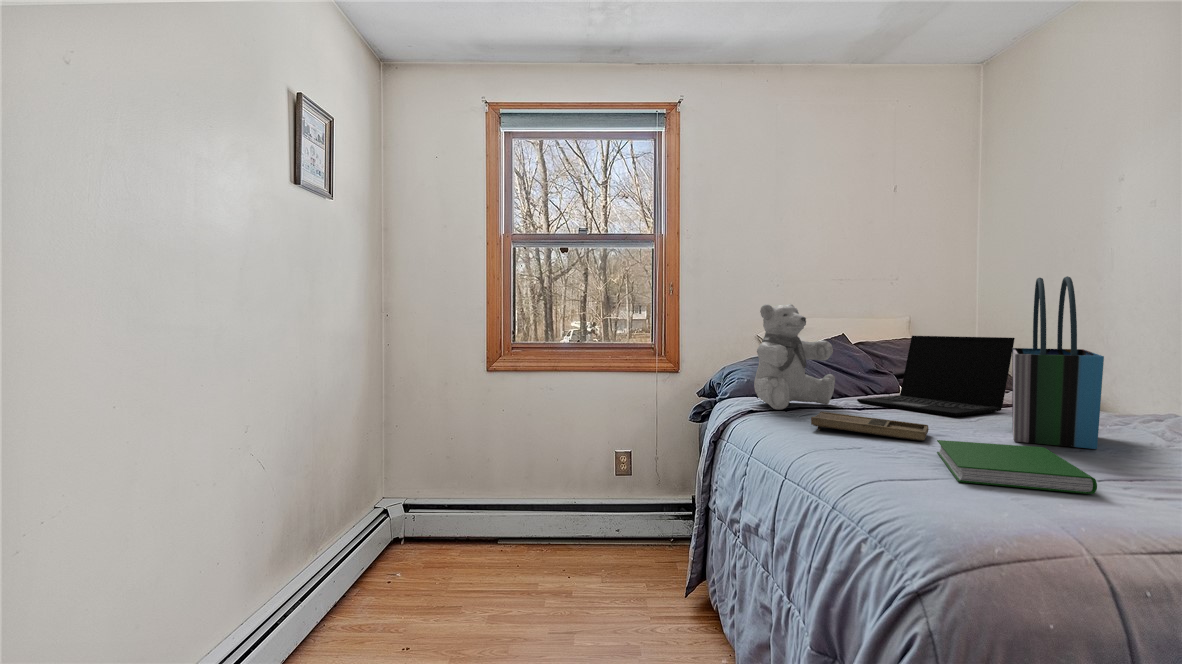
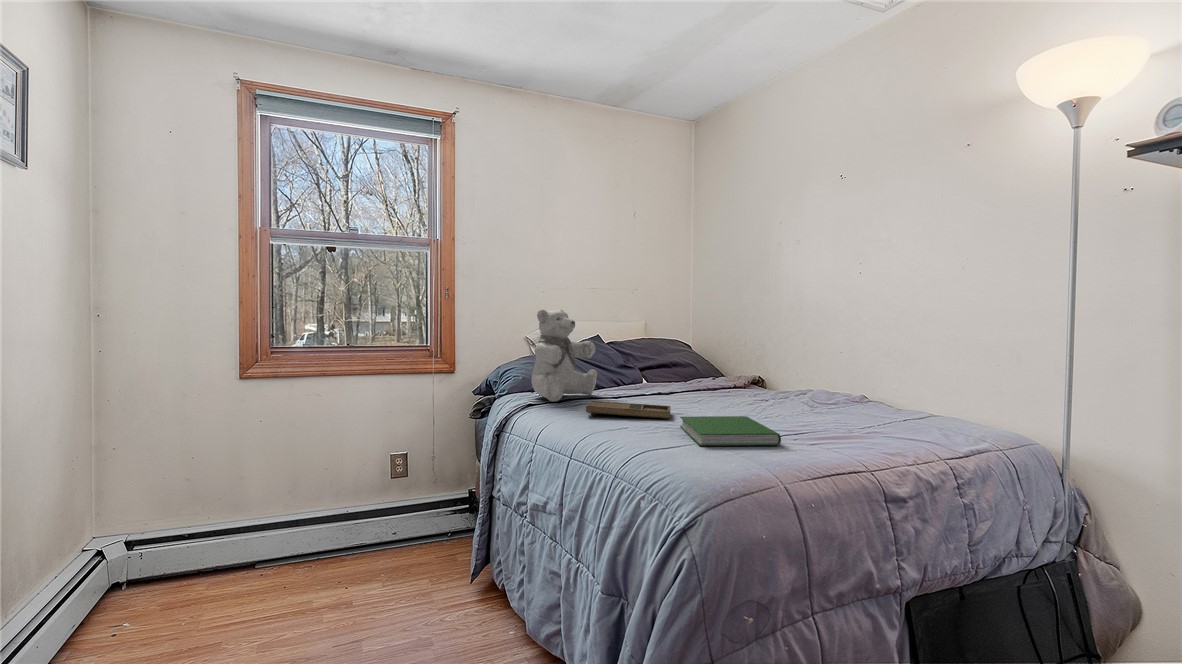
tote bag: present [1012,276,1104,449] -> none [721,293,778,415]
laptop: present [857,336,1015,416] -> none [613,336,720,399]

